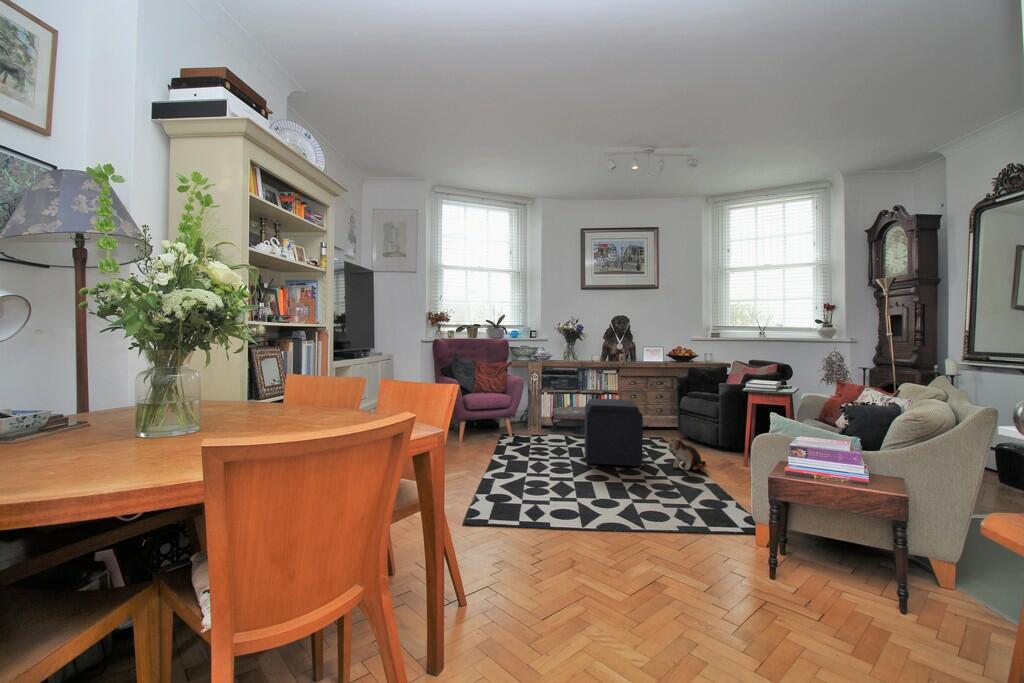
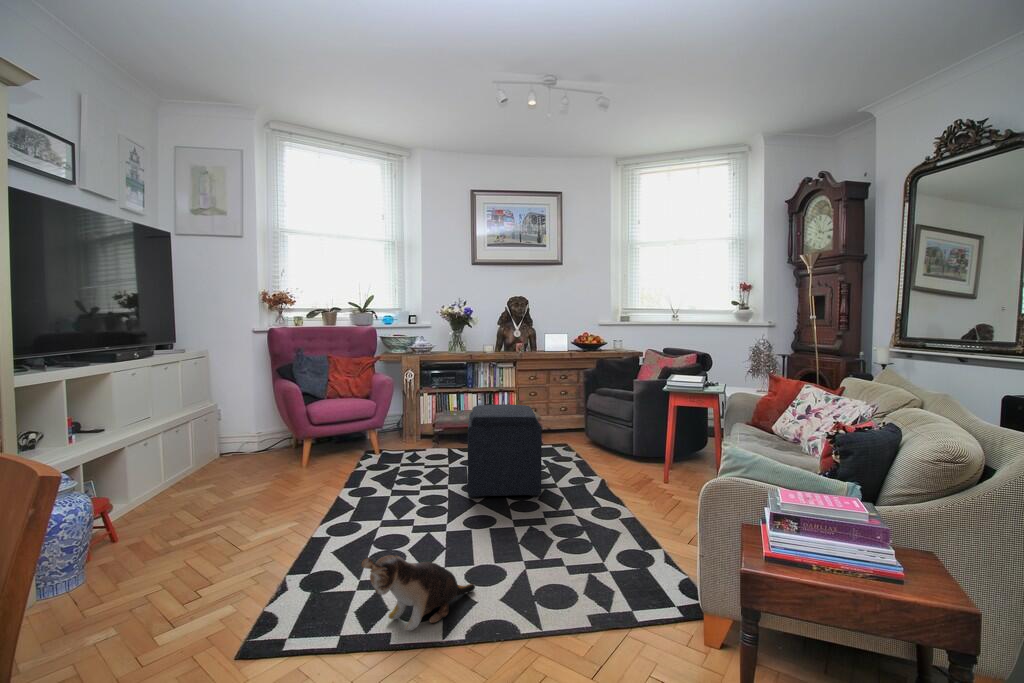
plush toy: present [665,438,706,470] -> present [361,555,475,631]

